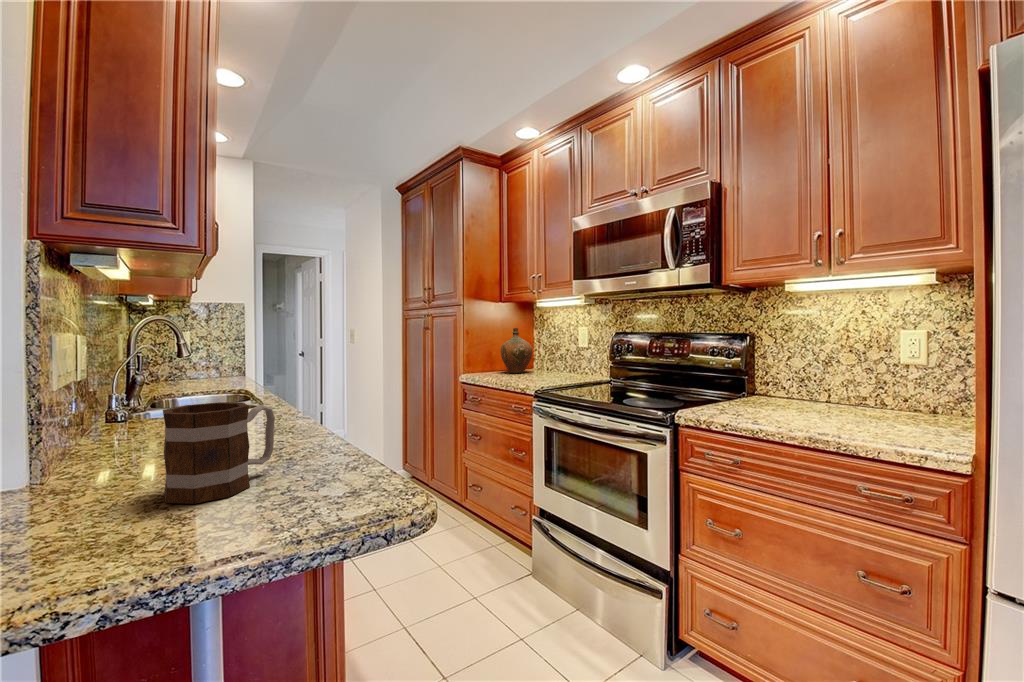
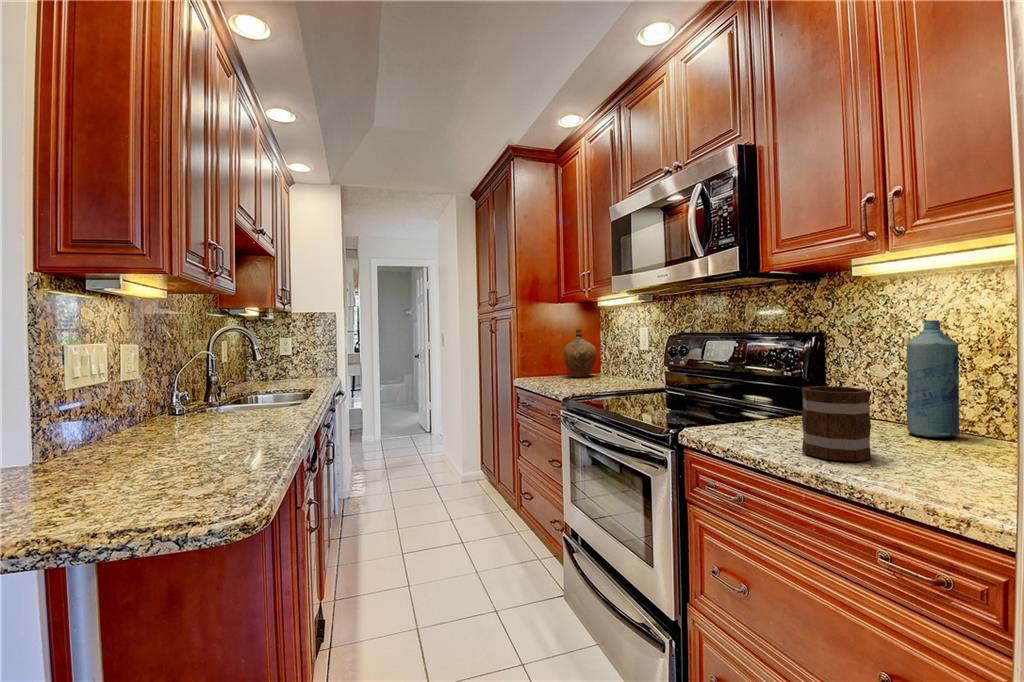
bottle: none [828,325,862,409] -> present [907,320,960,437]
mug: present [163,402,275,504] -> present [801,386,872,462]

